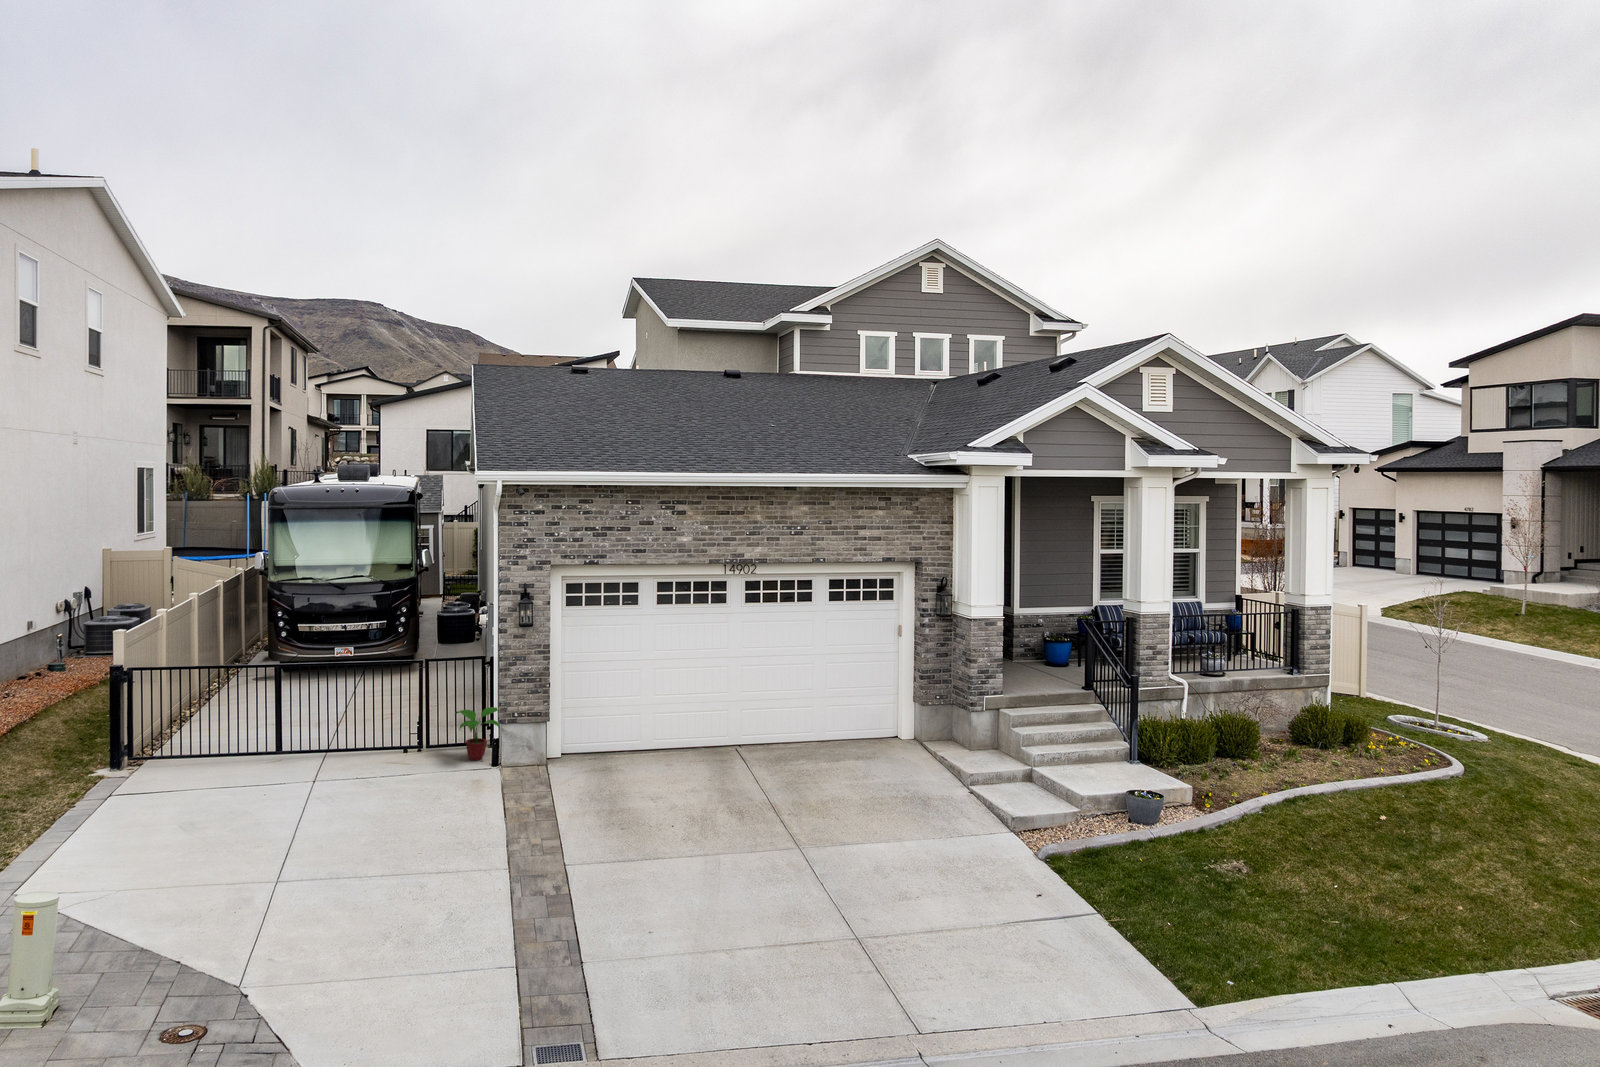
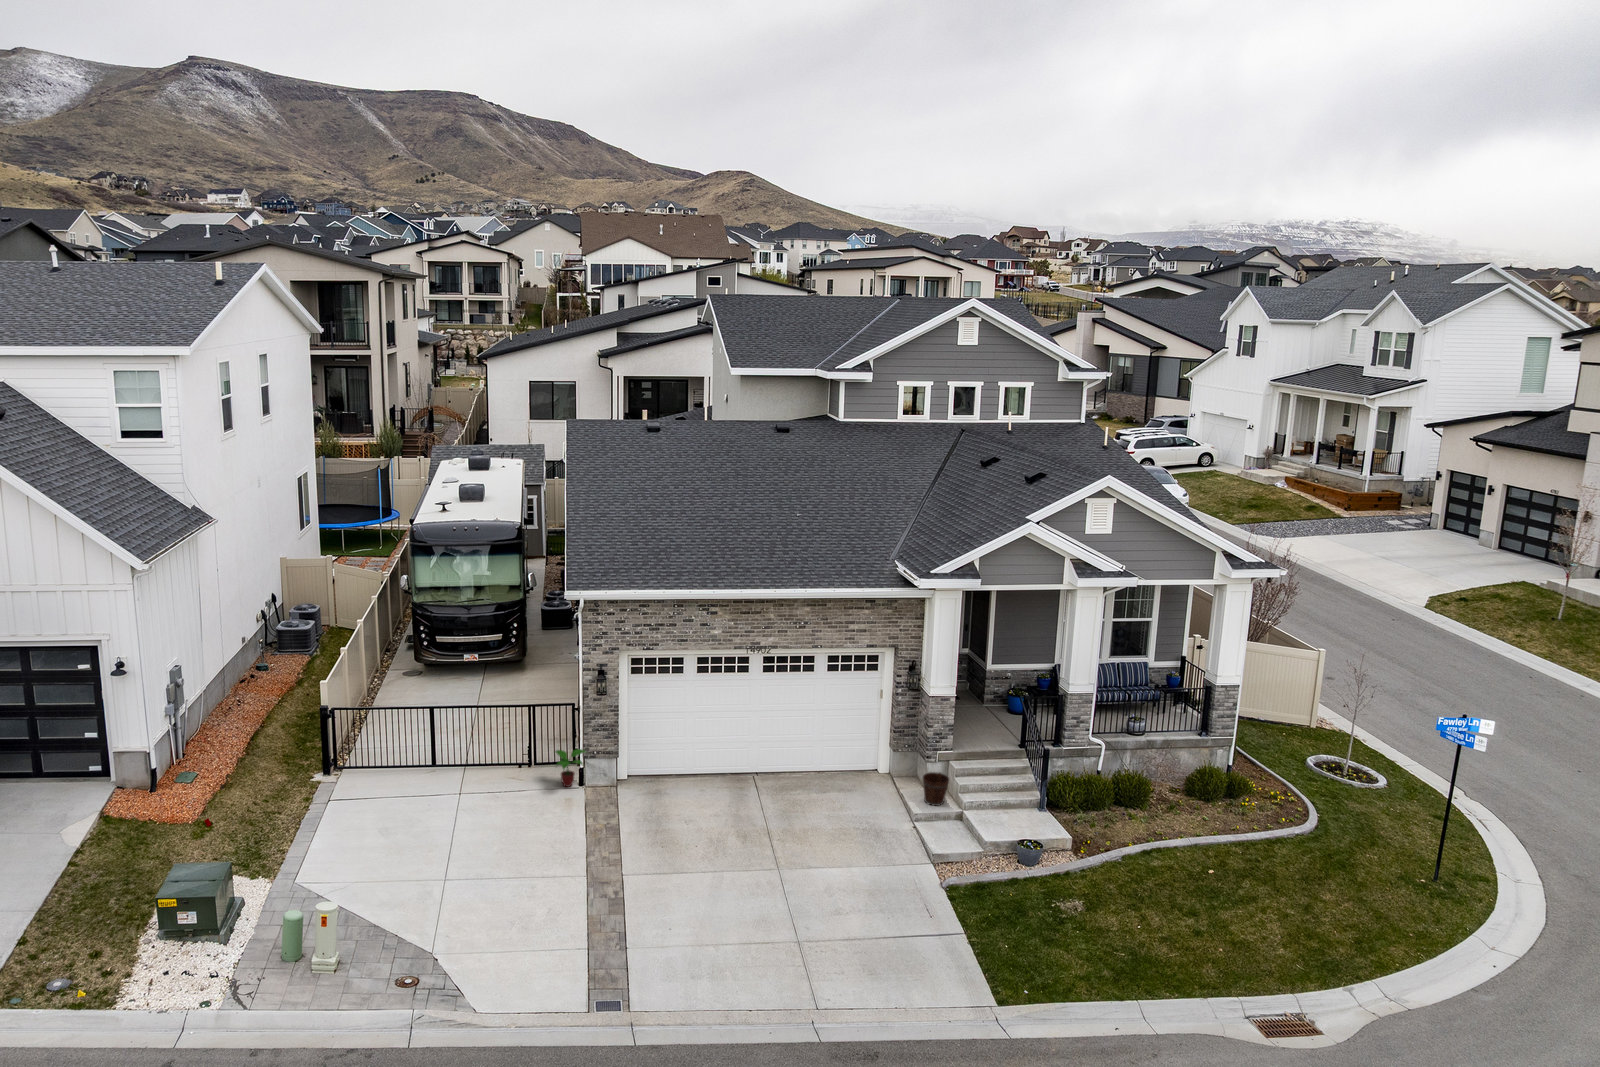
bucket: none [968,723,1004,766] -> present [923,772,949,806]

